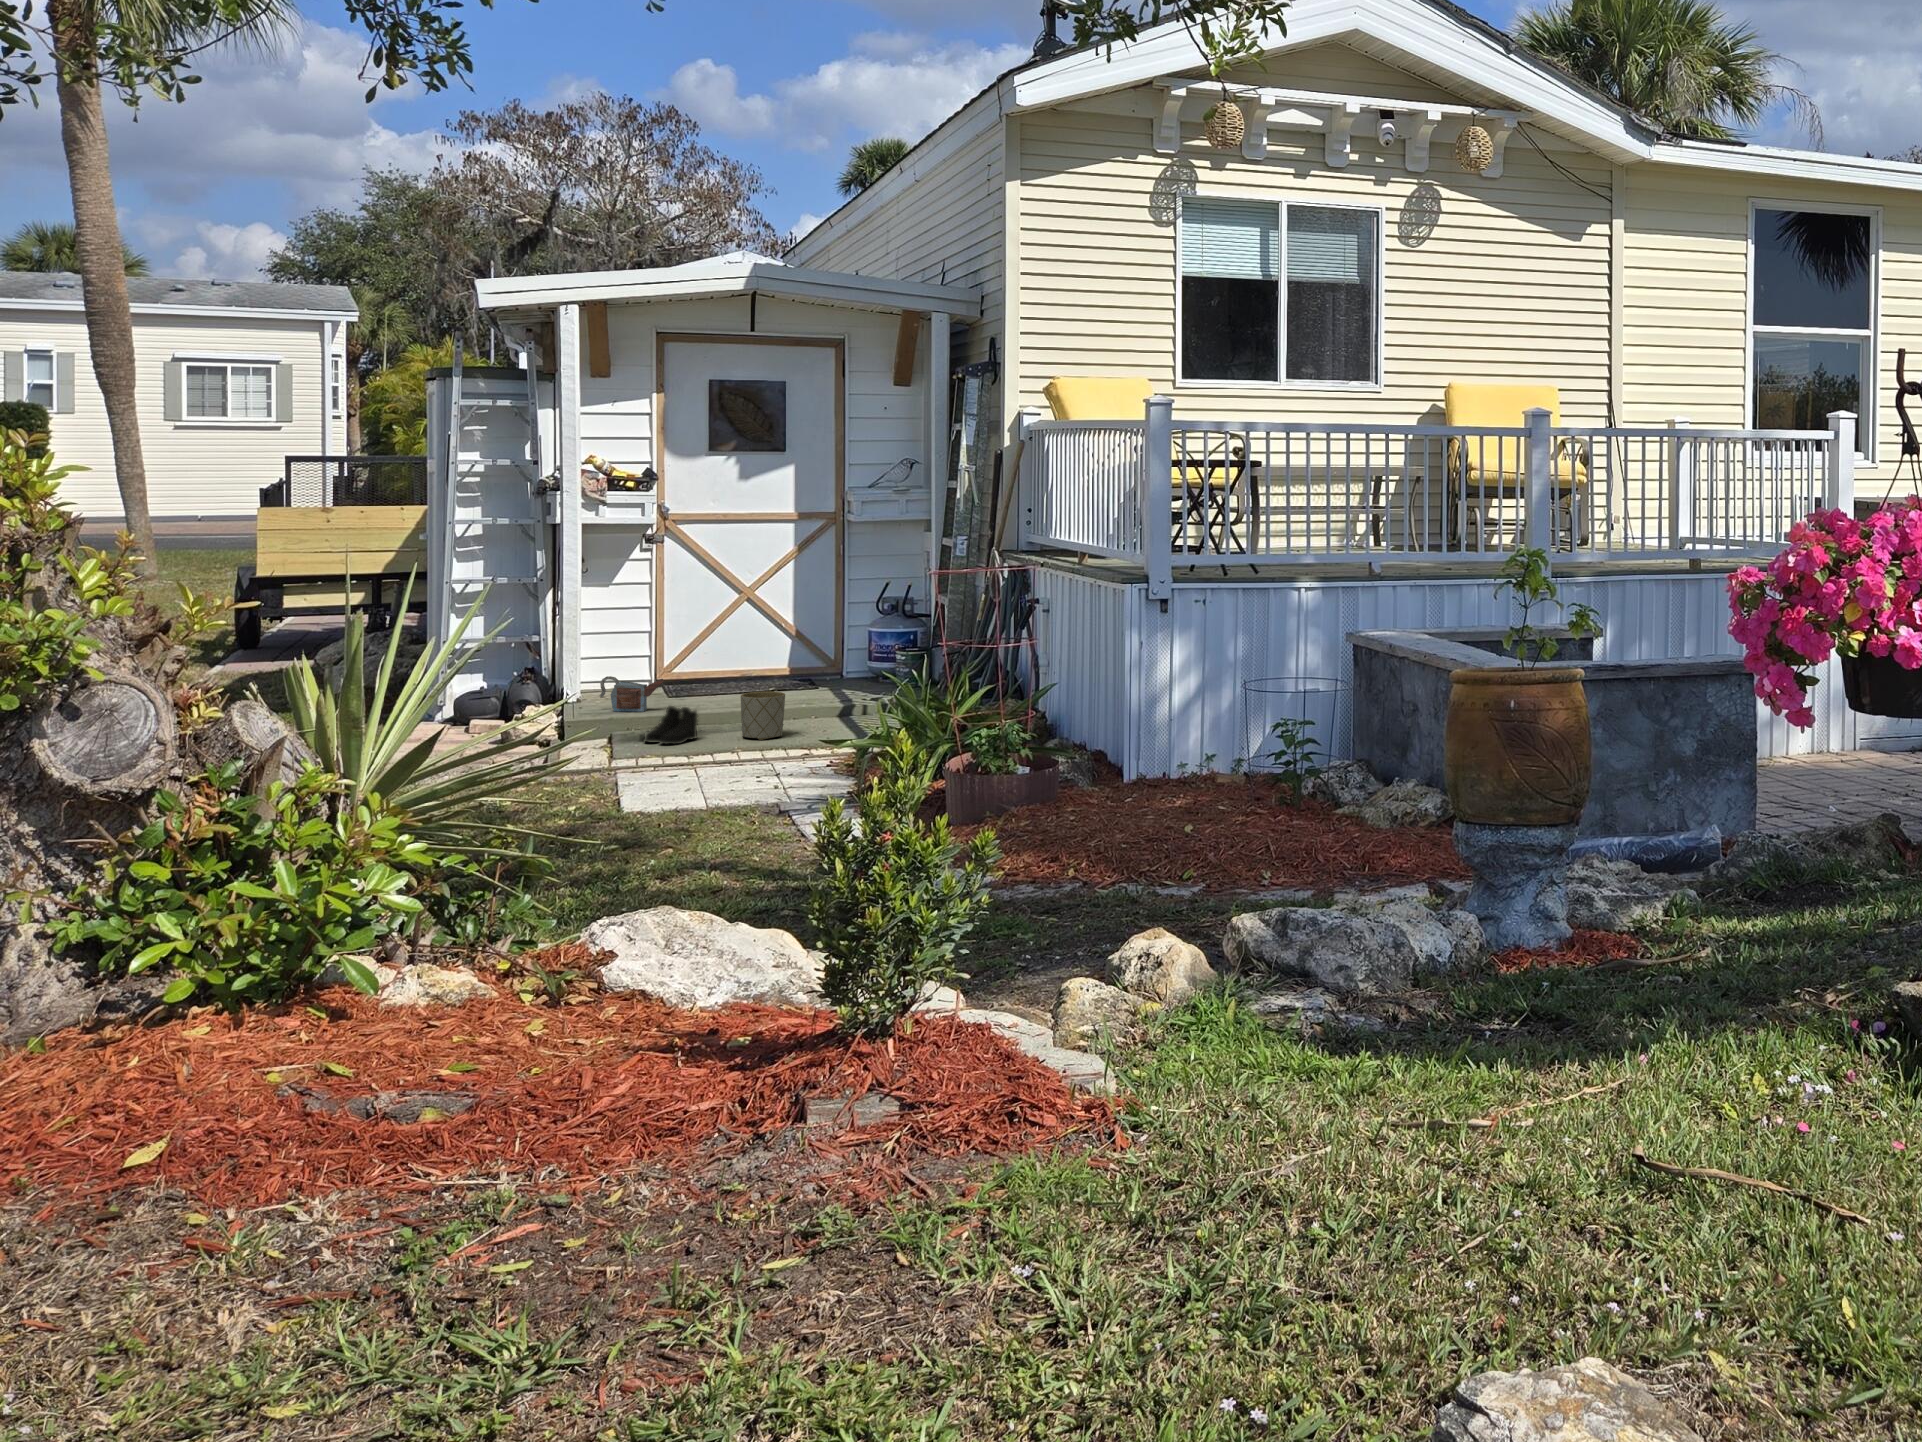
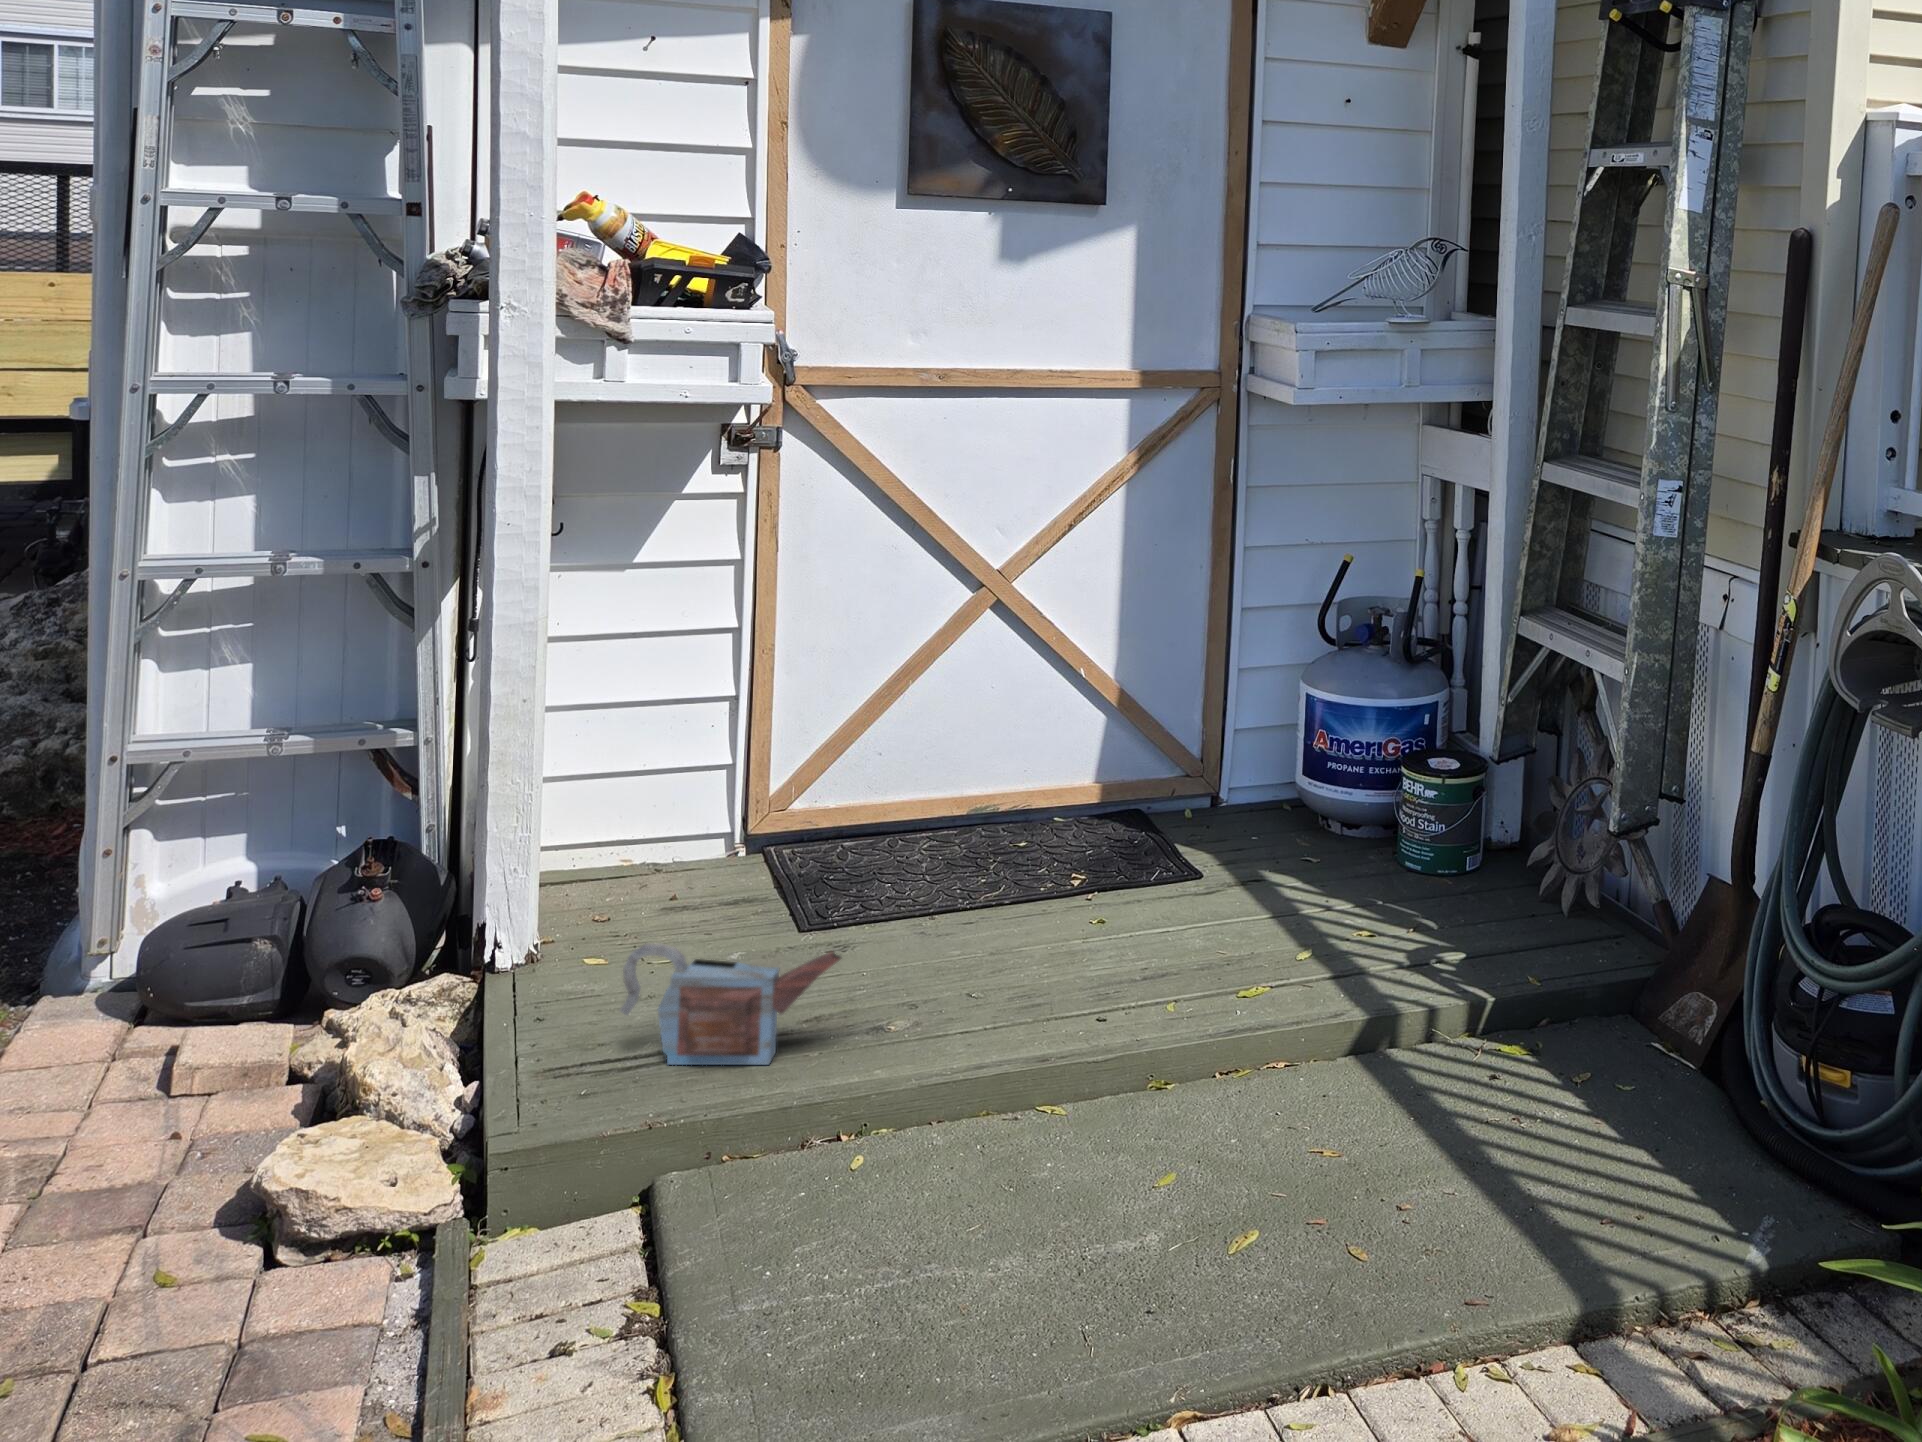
planter: present [741,691,785,740] -> none [1150,1035,1300,1250]
boots: present [644,706,698,744] -> none [815,1123,1005,1323]

